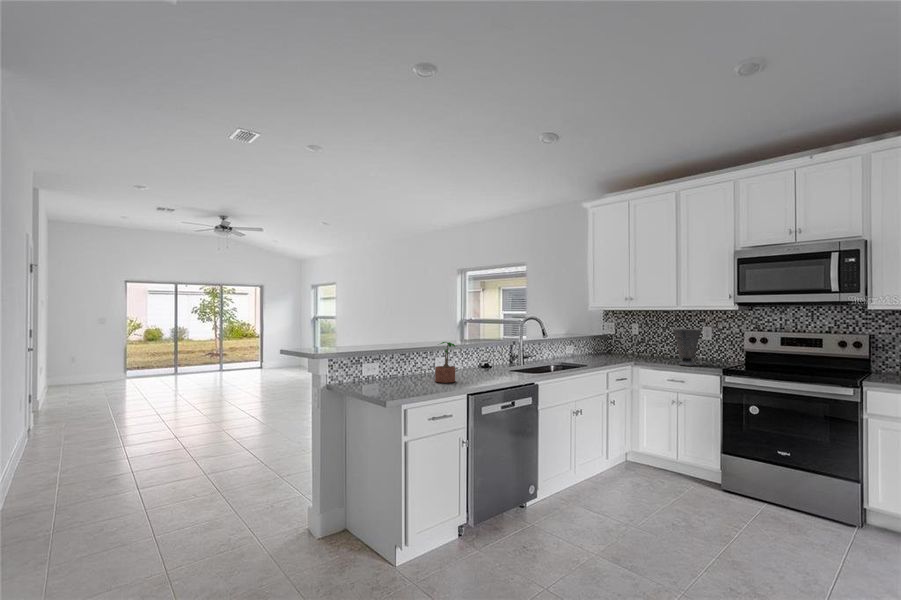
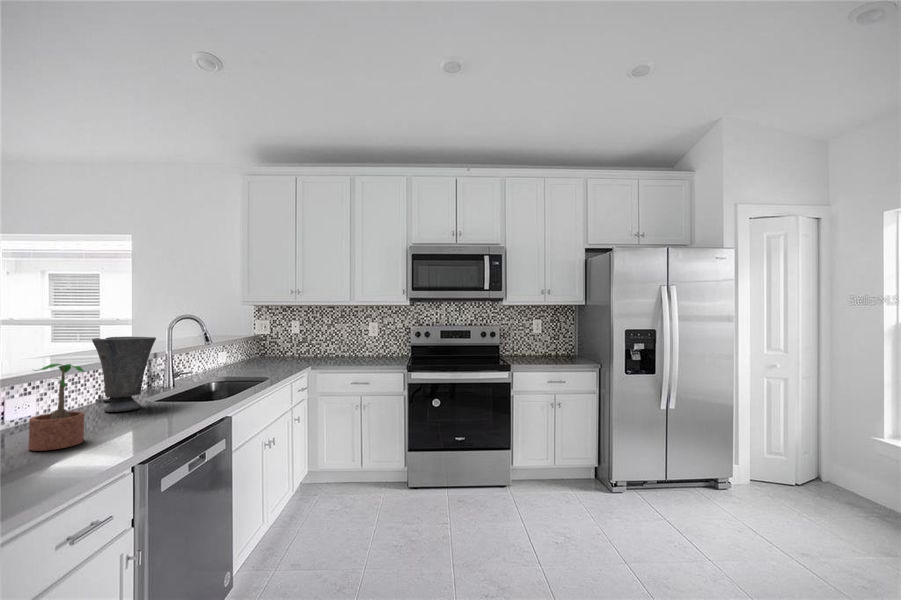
vase: present [673,329,702,366] -> present [92,337,156,412]

